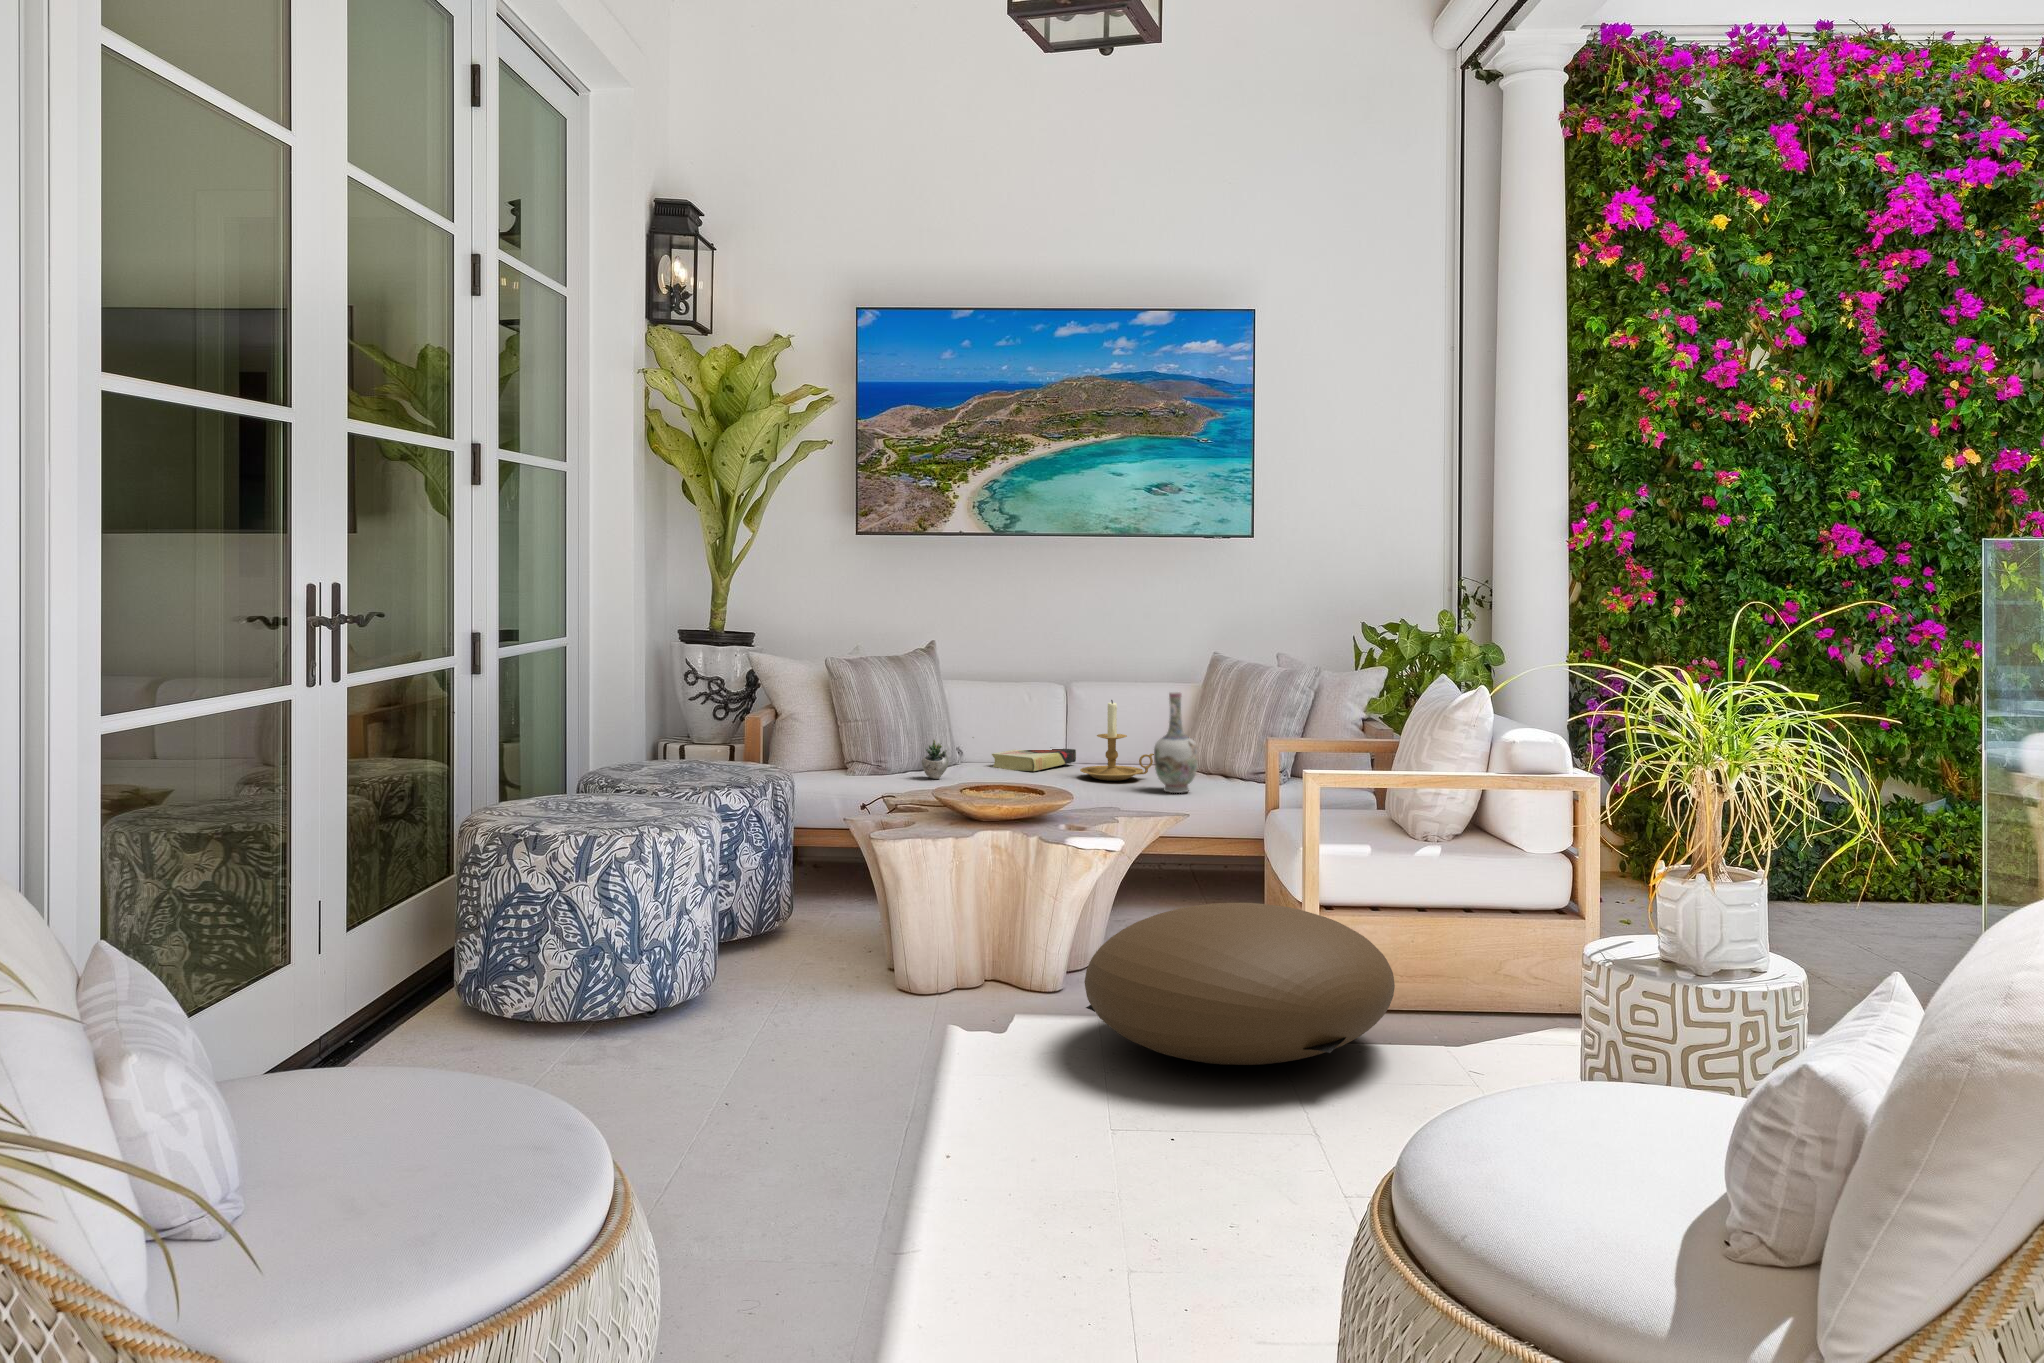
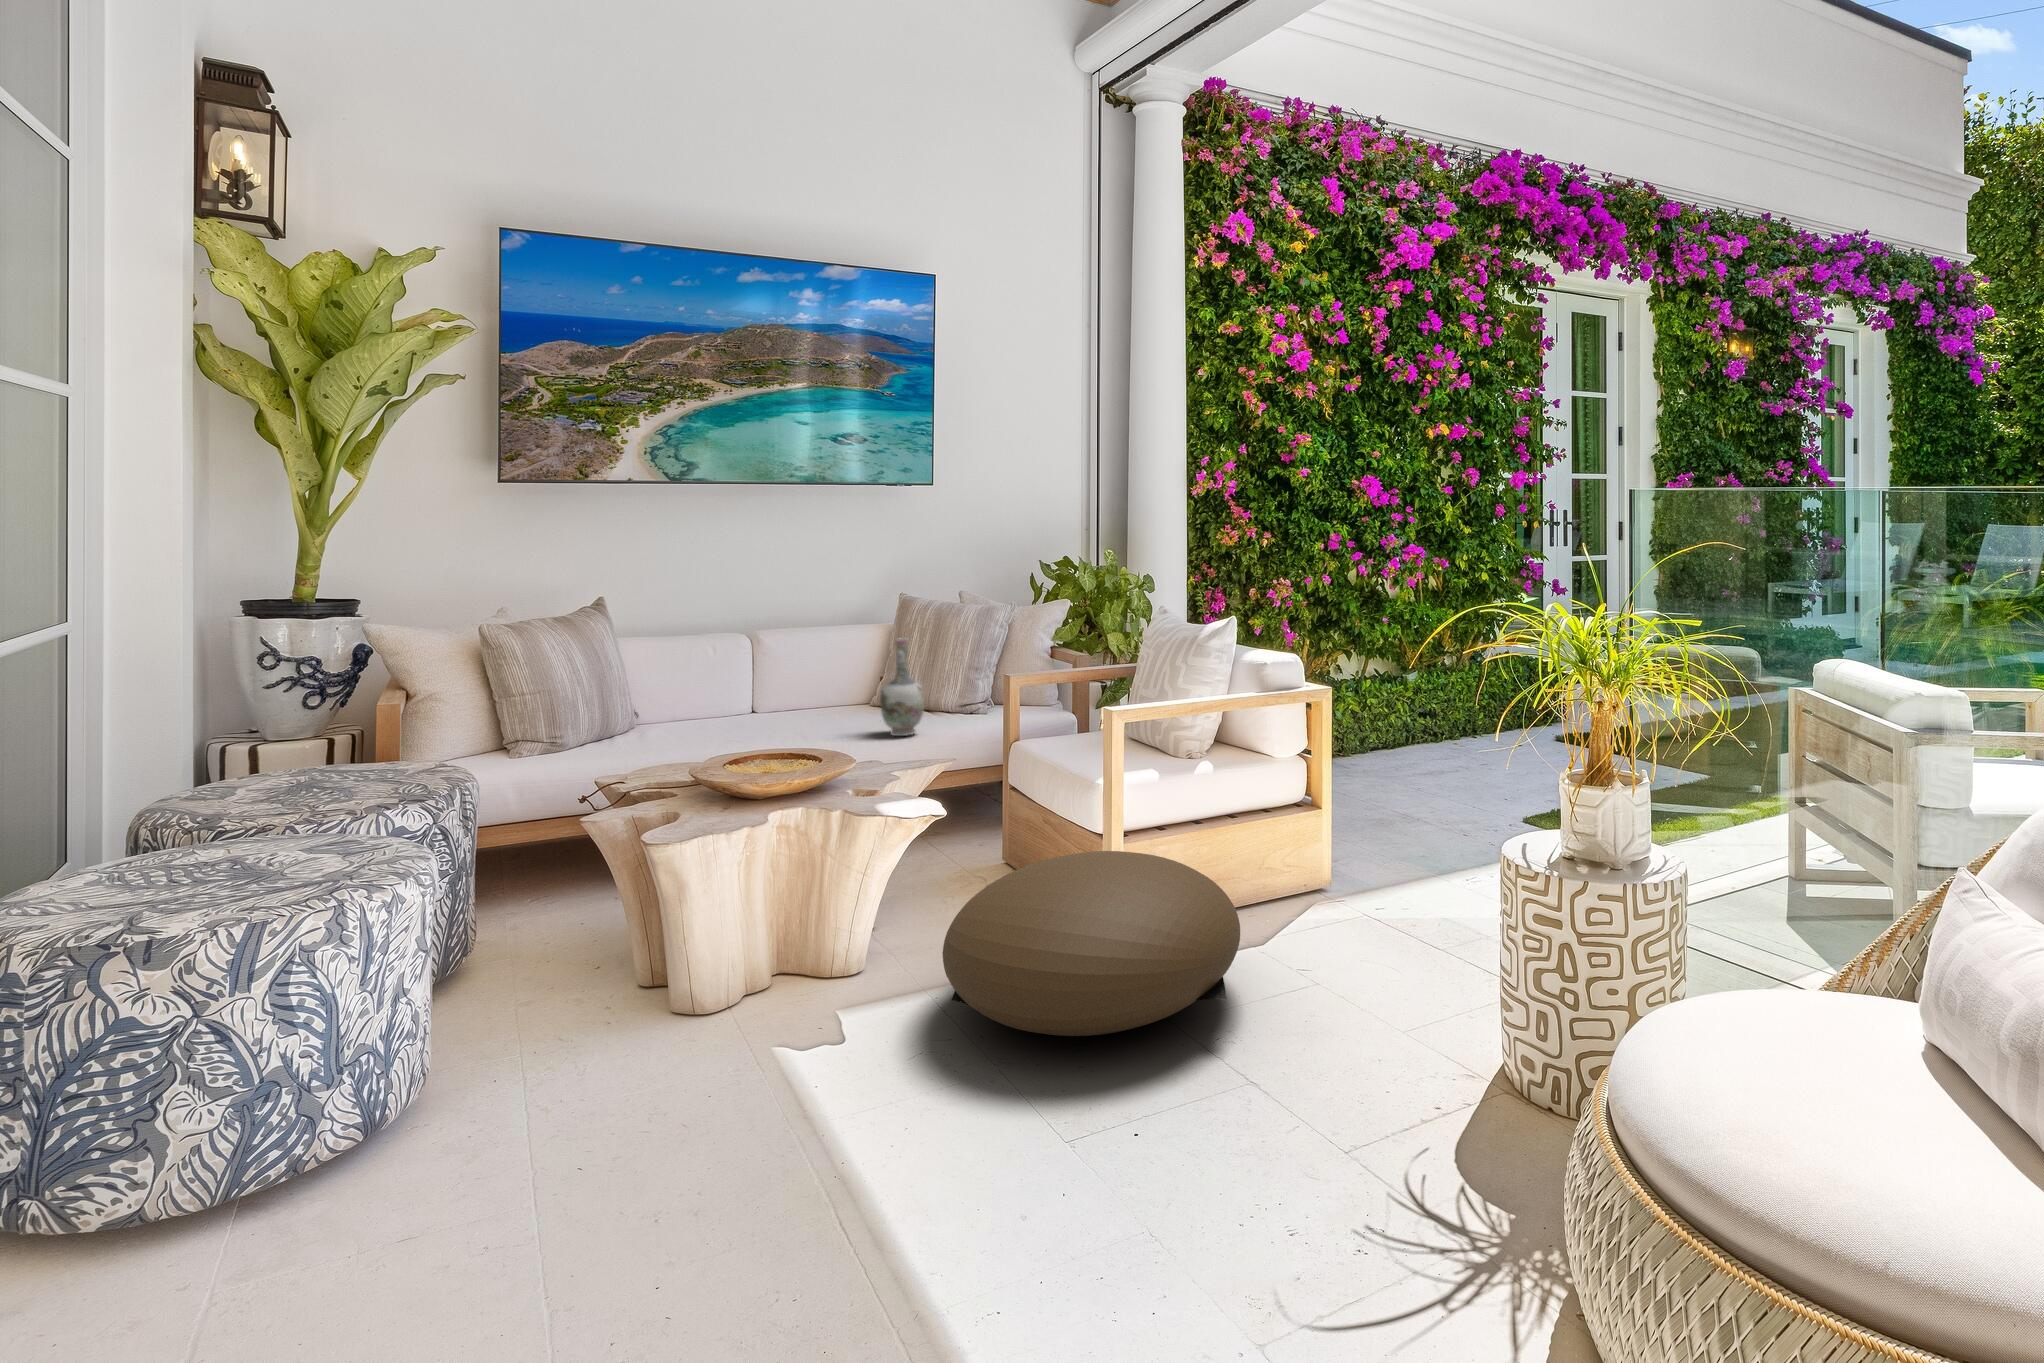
candle holder: present [1080,700,1154,781] -> none [791,649,866,729]
succulent plant: present [922,737,974,779] -> none [620,700,684,750]
book: present [992,749,1076,771] -> none [684,698,772,727]

